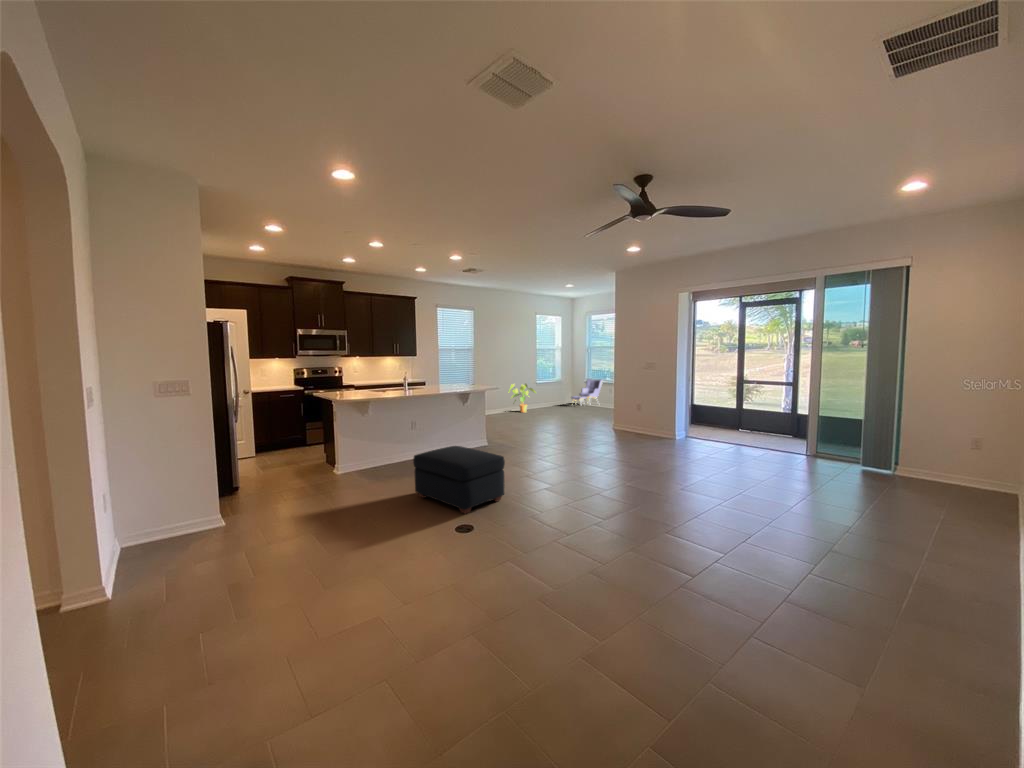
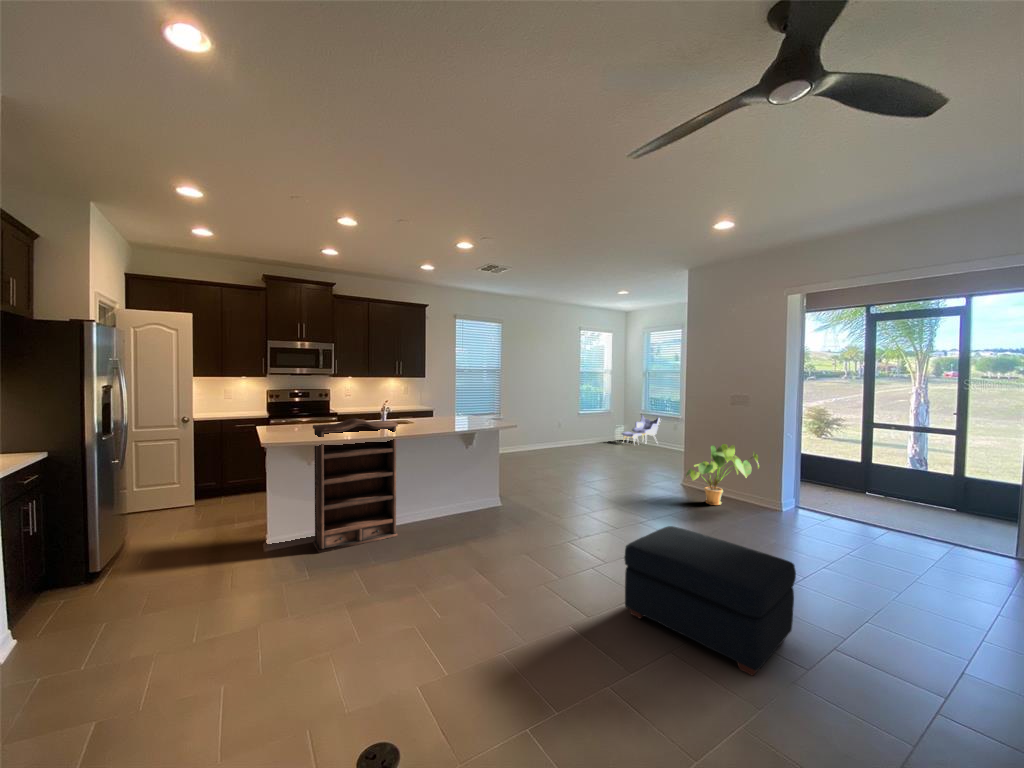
bookshelf: none [363,384,423,474] -> present [313,418,398,553]
house plant: present [509,384,536,412] -> present [686,444,760,505]
ottoman: present [413,446,505,514] -> present [624,526,796,676]

